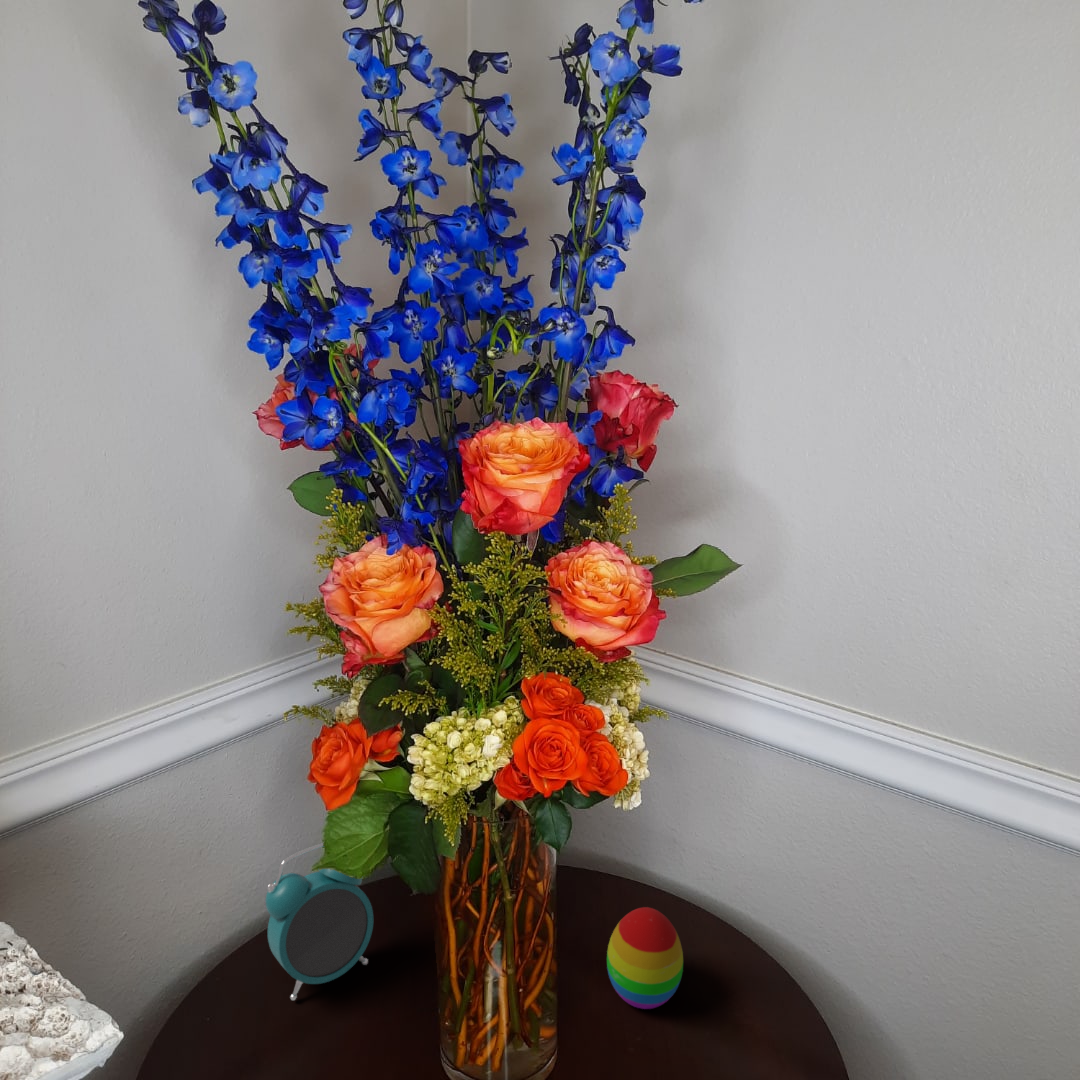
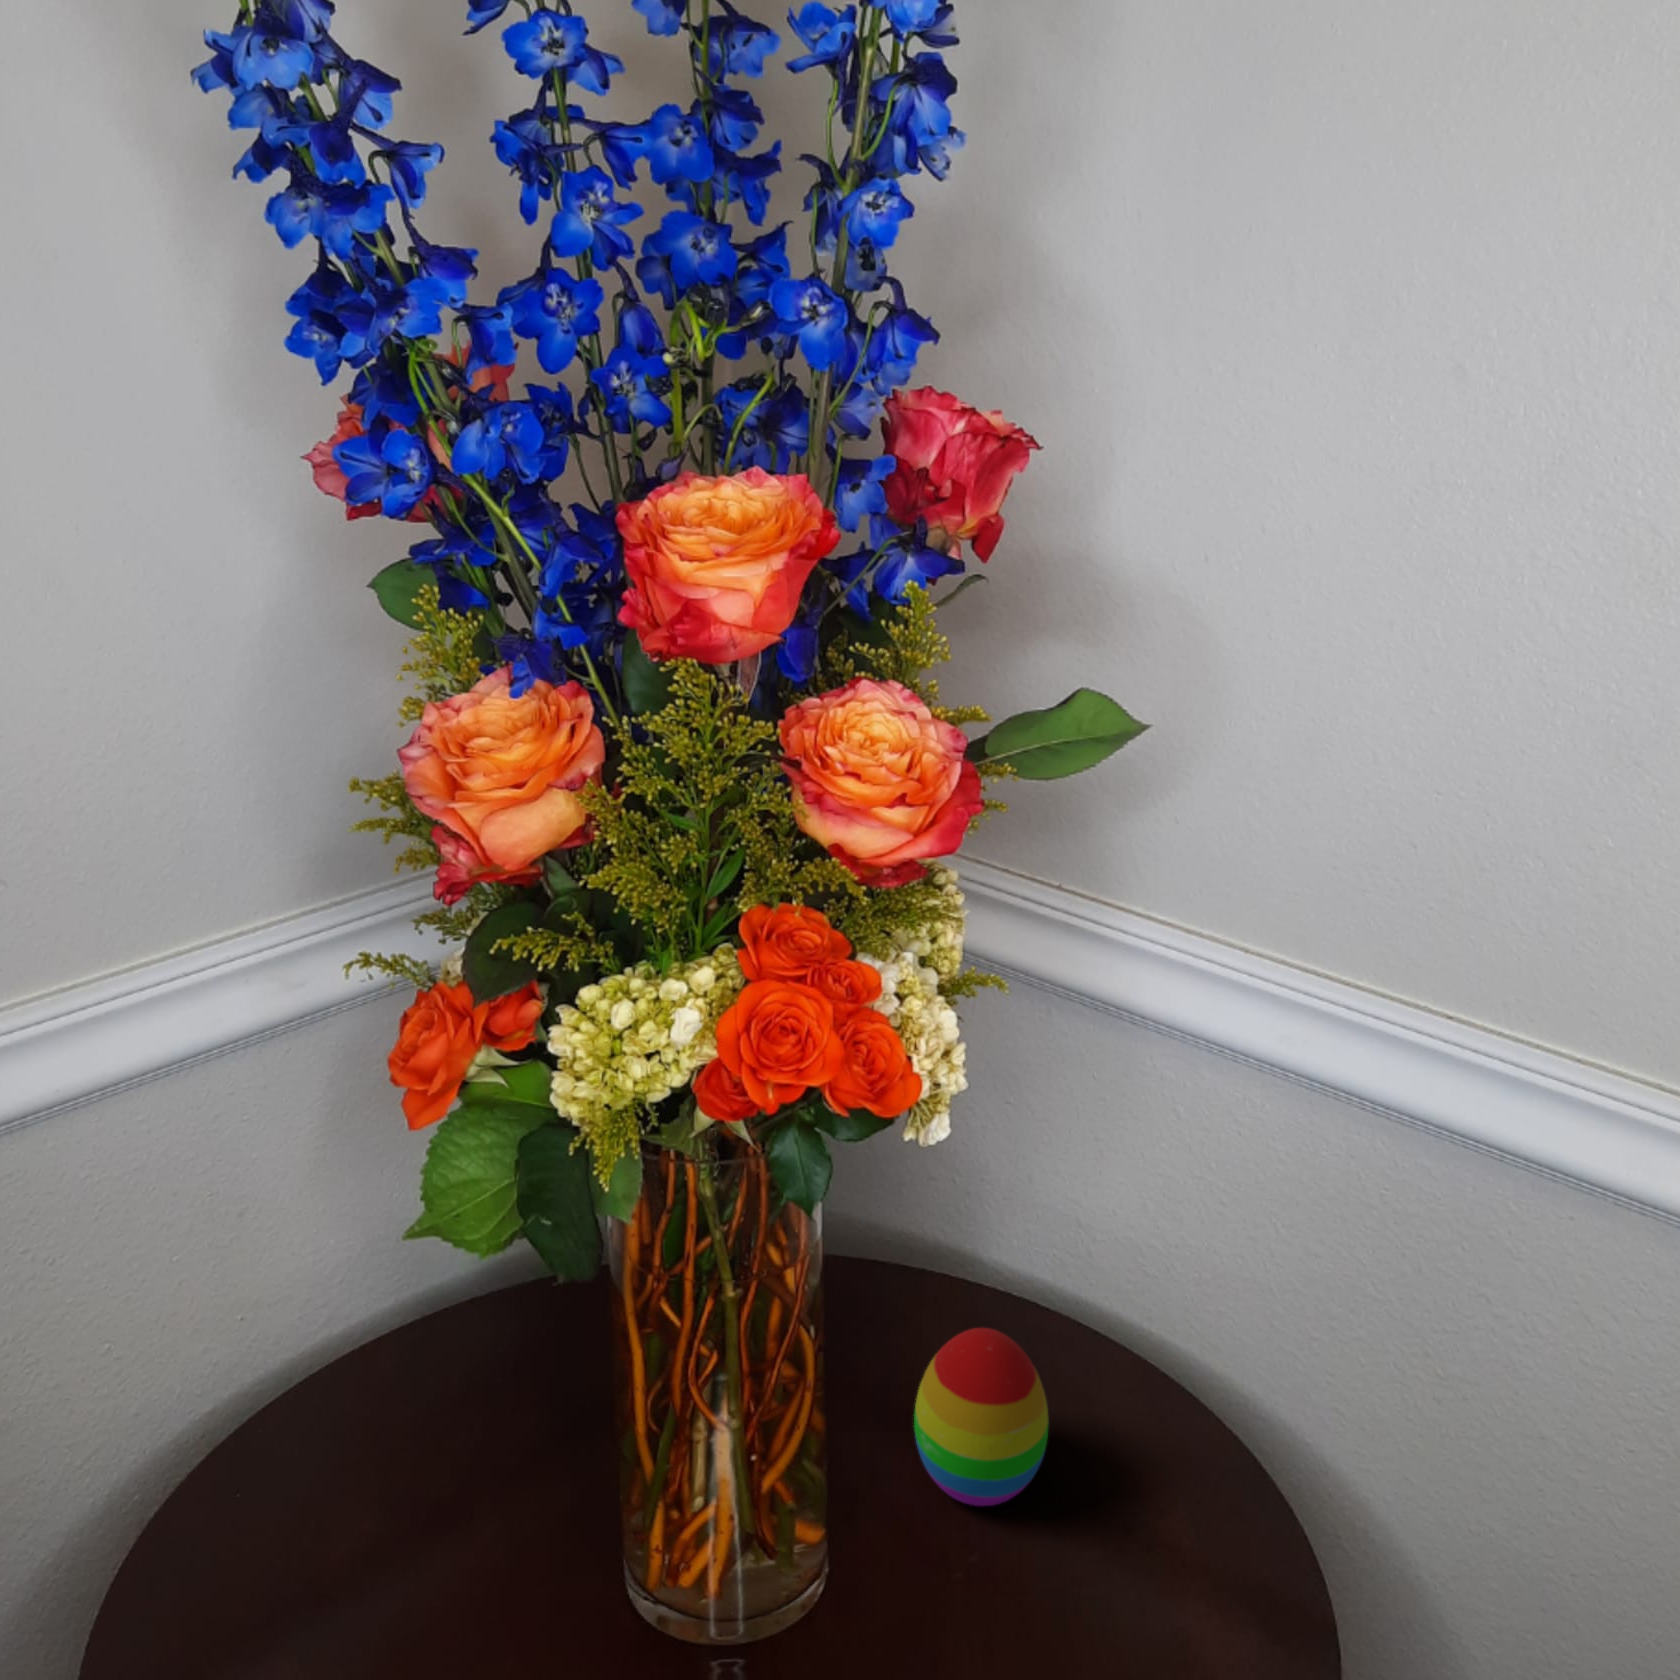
alarm clock: present [266,843,373,1000] -> none [321,1201,509,1476]

